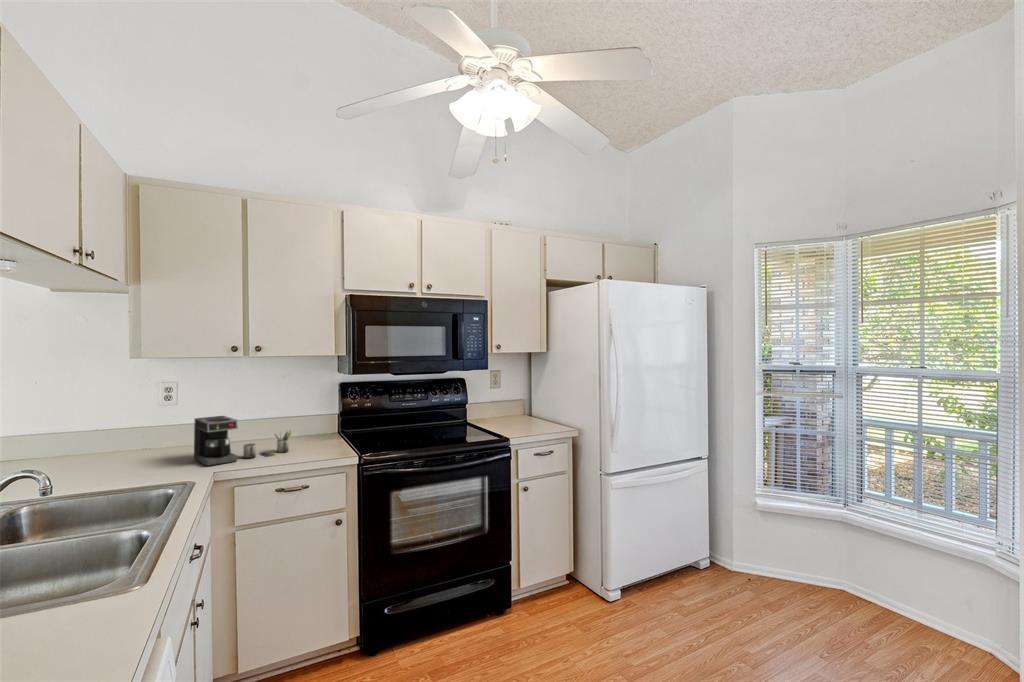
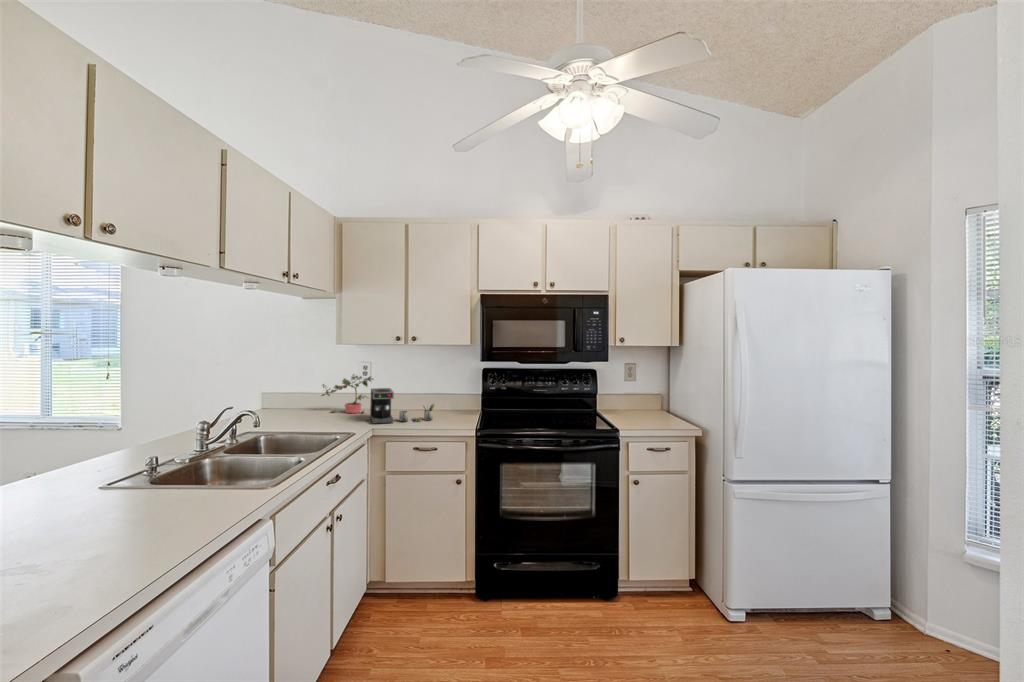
potted plant: none [94,400,192,459] -> present [322,374,373,413]

